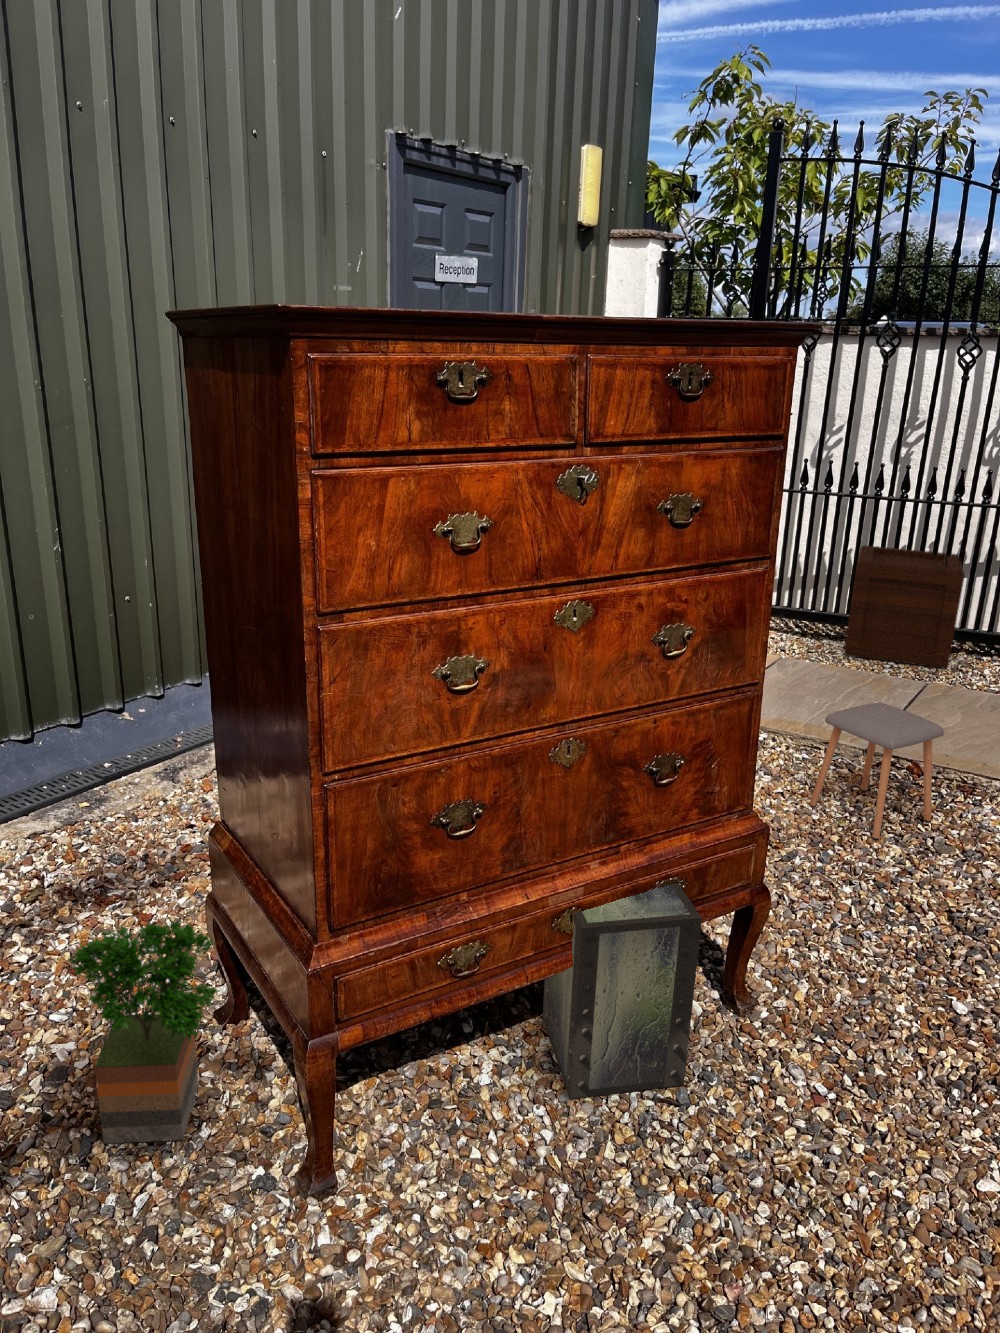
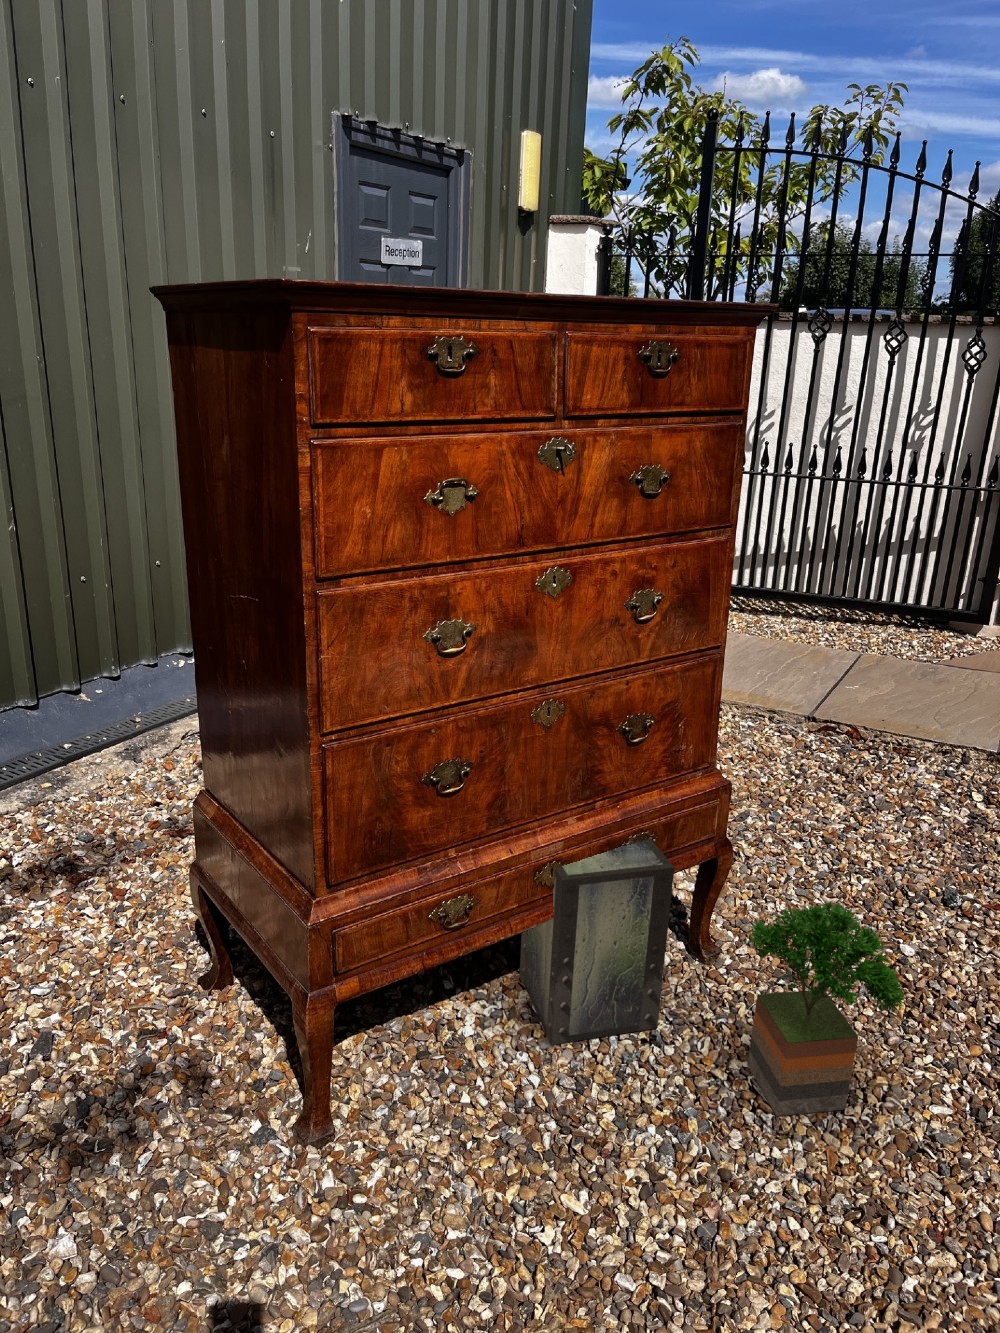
wooden crate: present [844,546,965,669] -> none [782,524,895,641]
stool: present [810,702,944,840] -> none [758,671,884,800]
potted tree: present [70,921,218,1143] -> present [747,902,905,1116]

